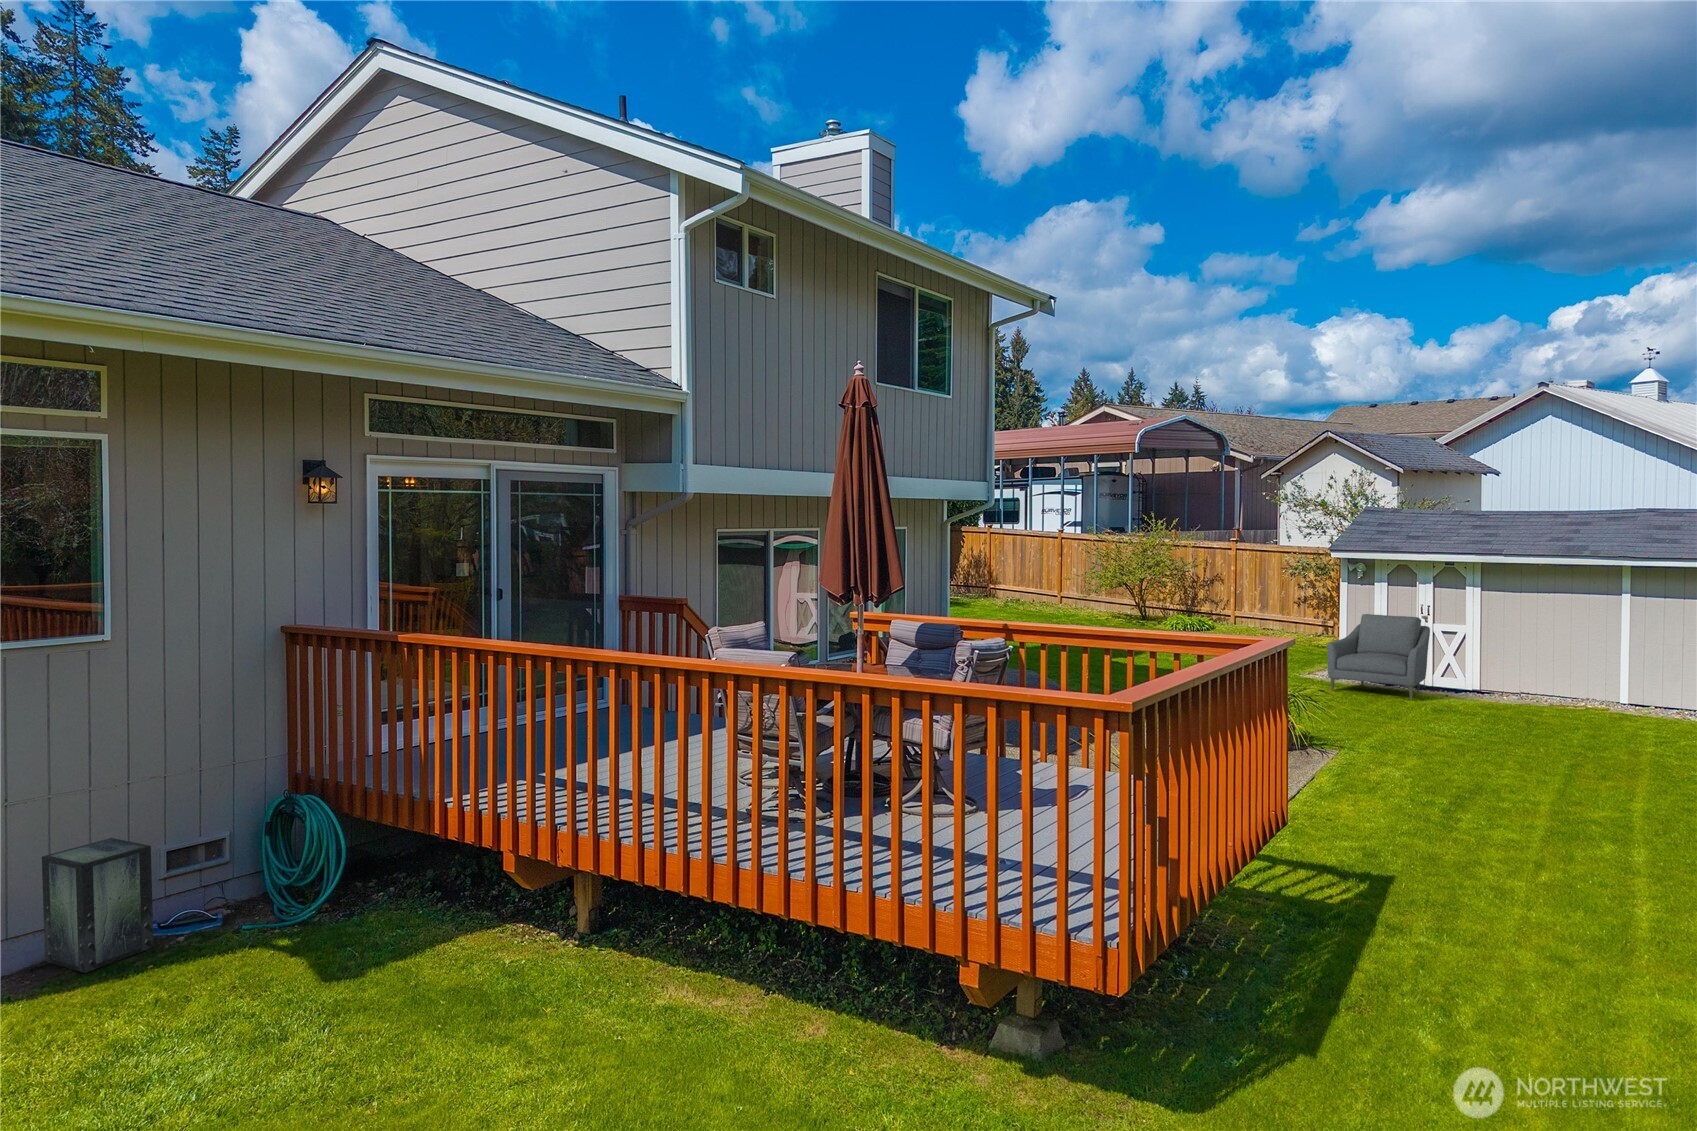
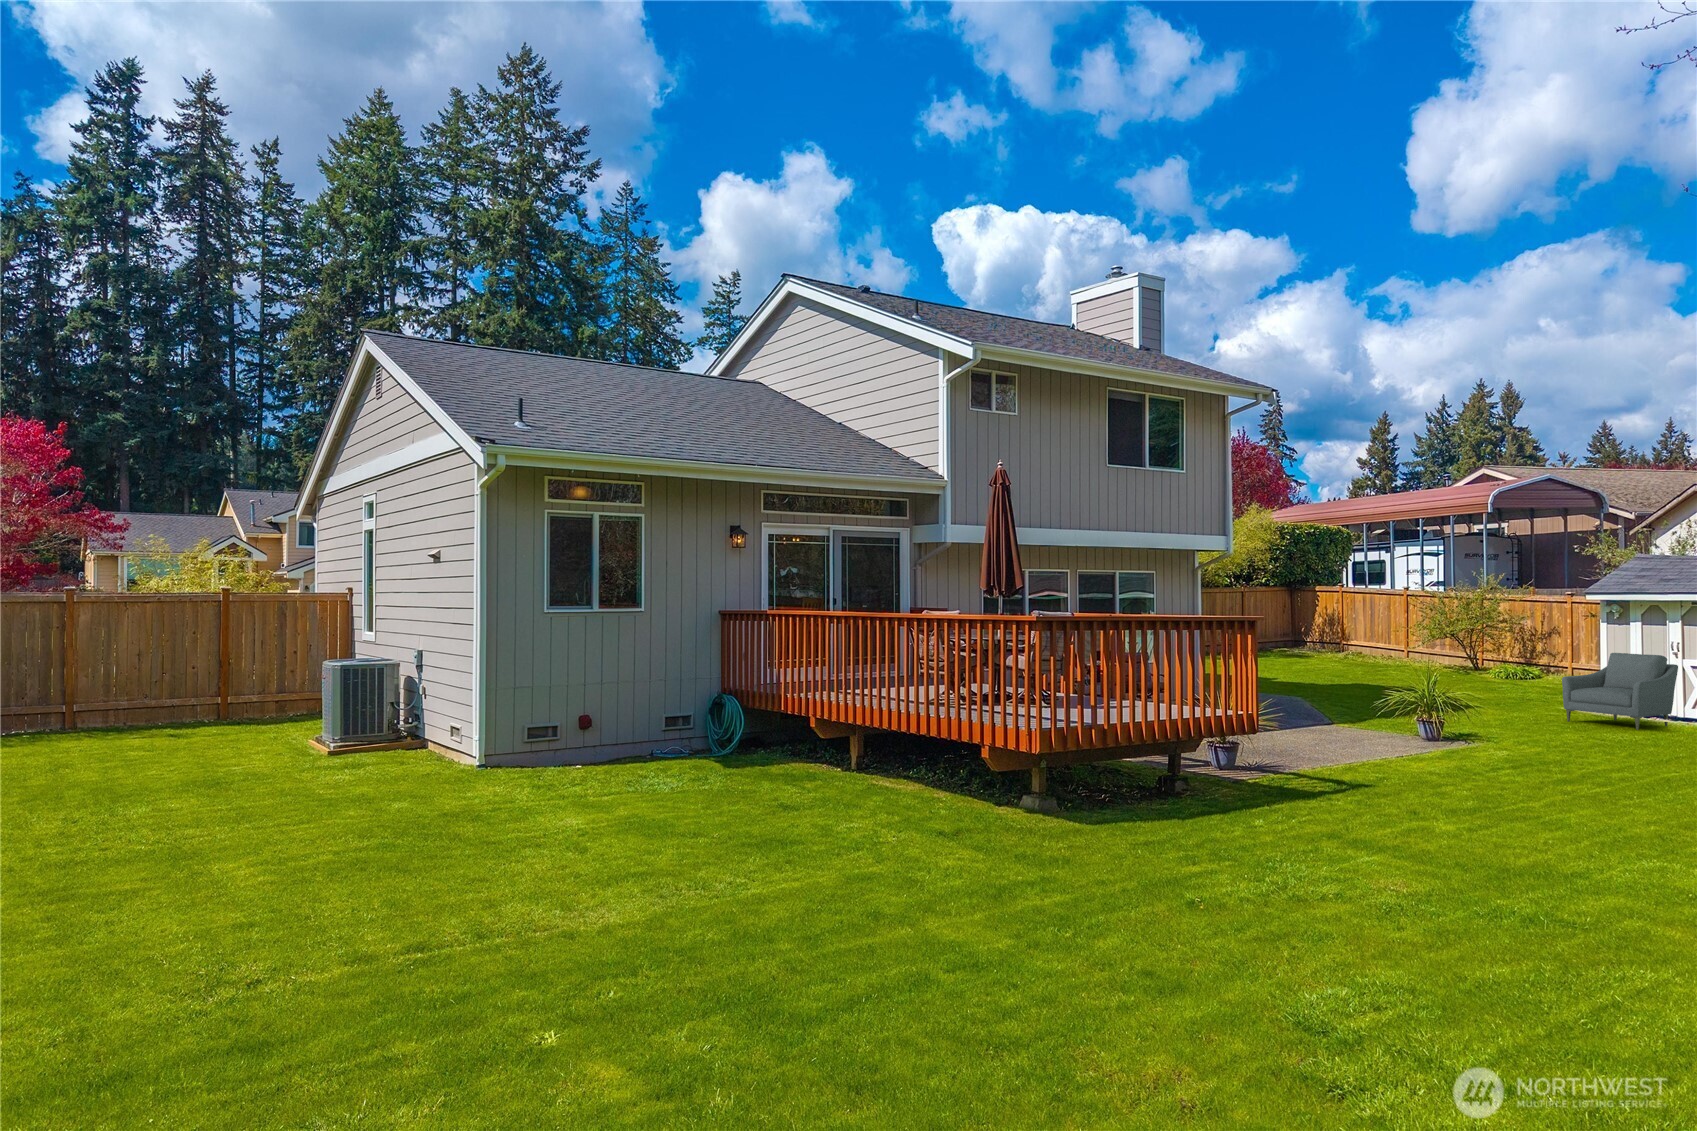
storage box: present [42,838,154,973] -> none [621,701,661,753]

